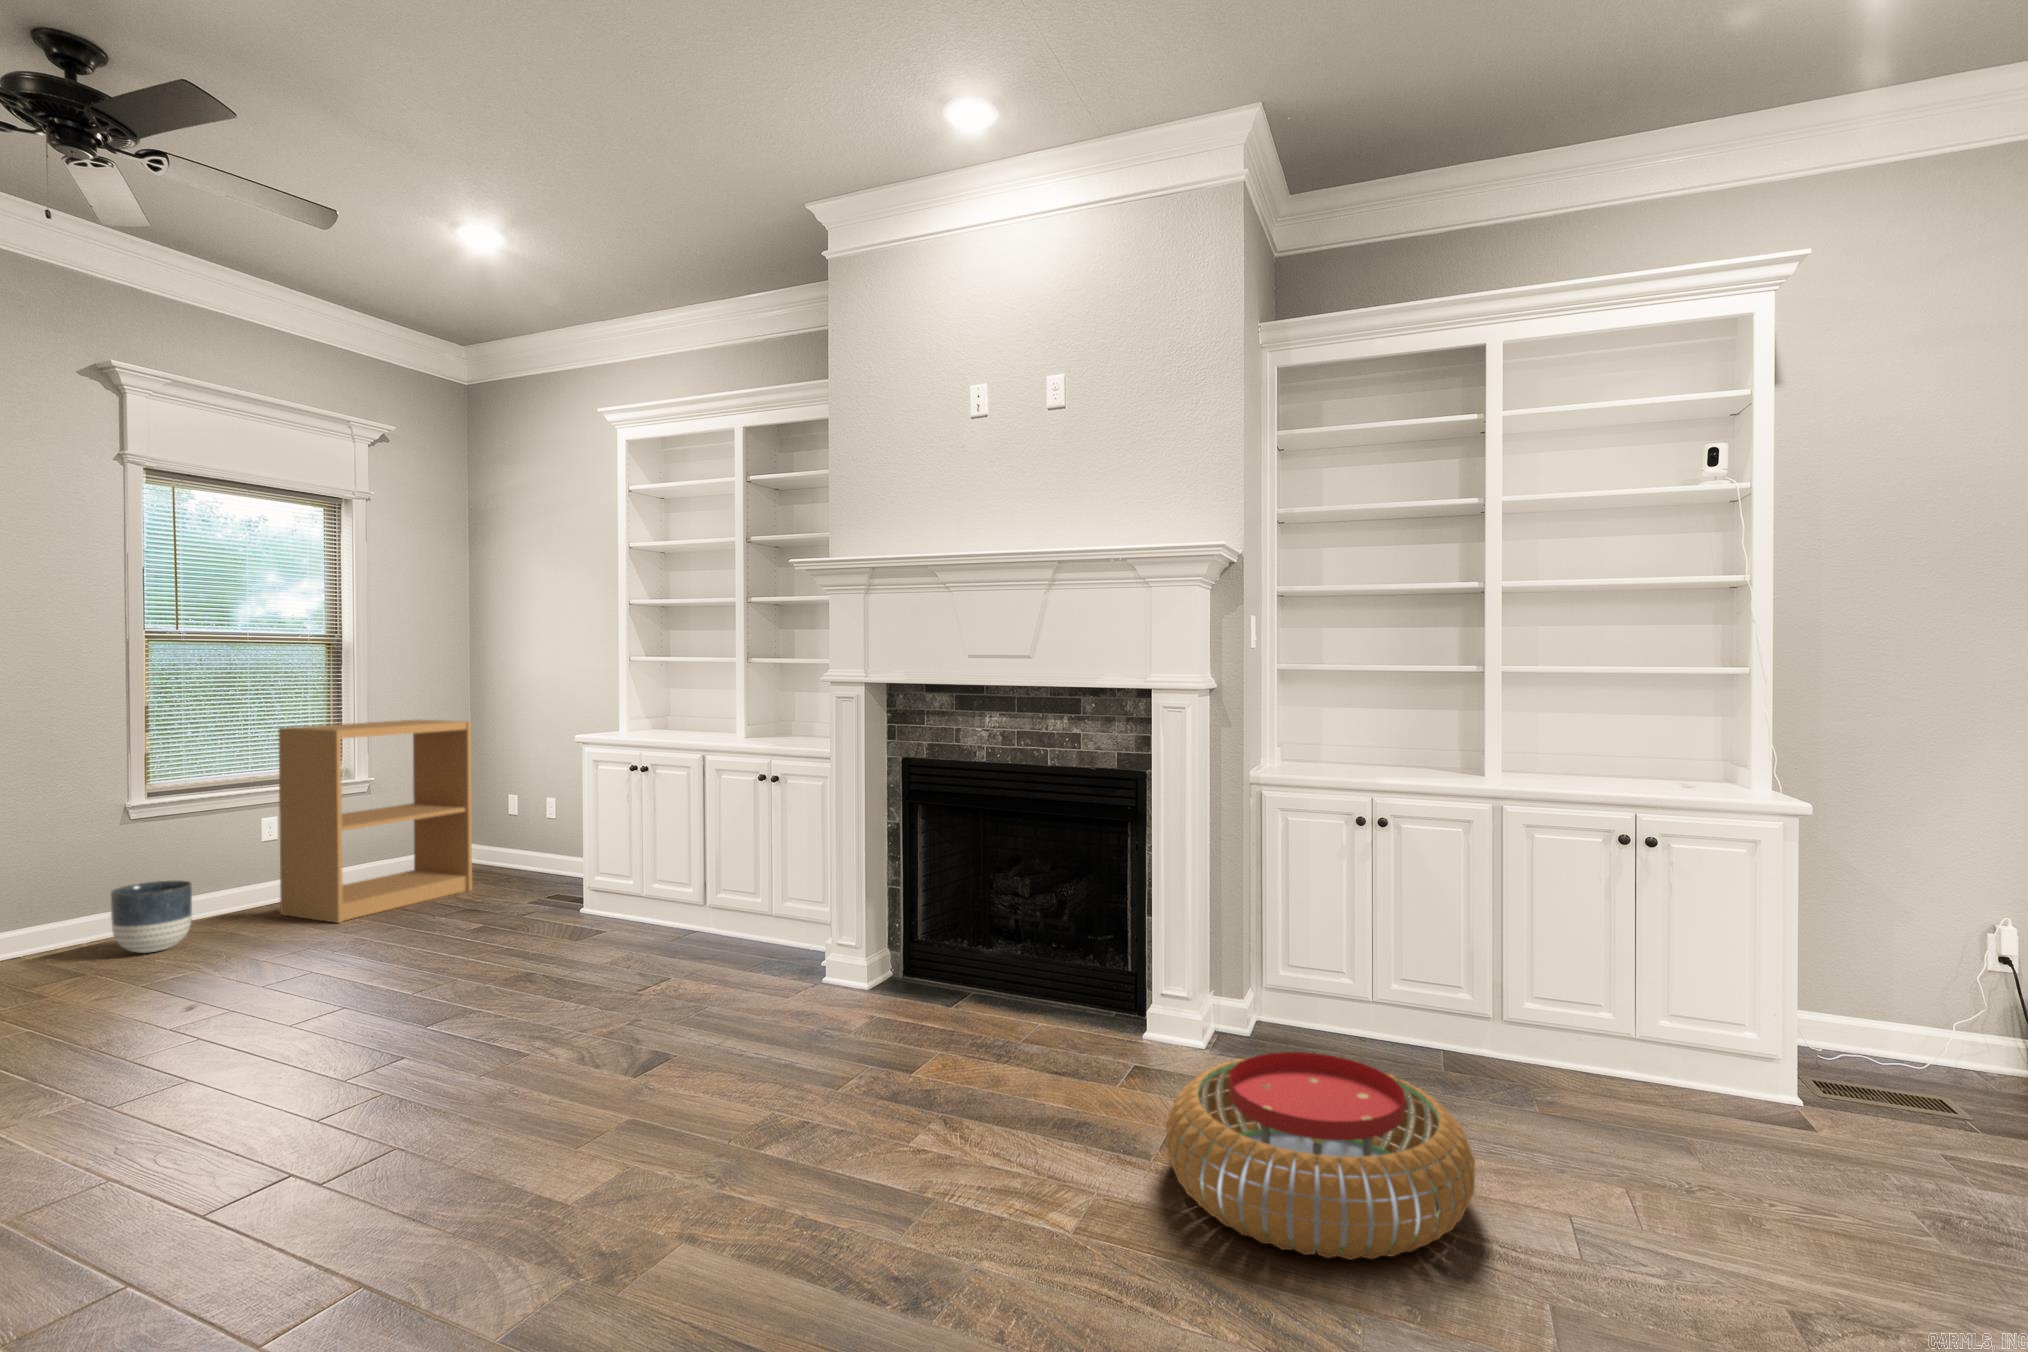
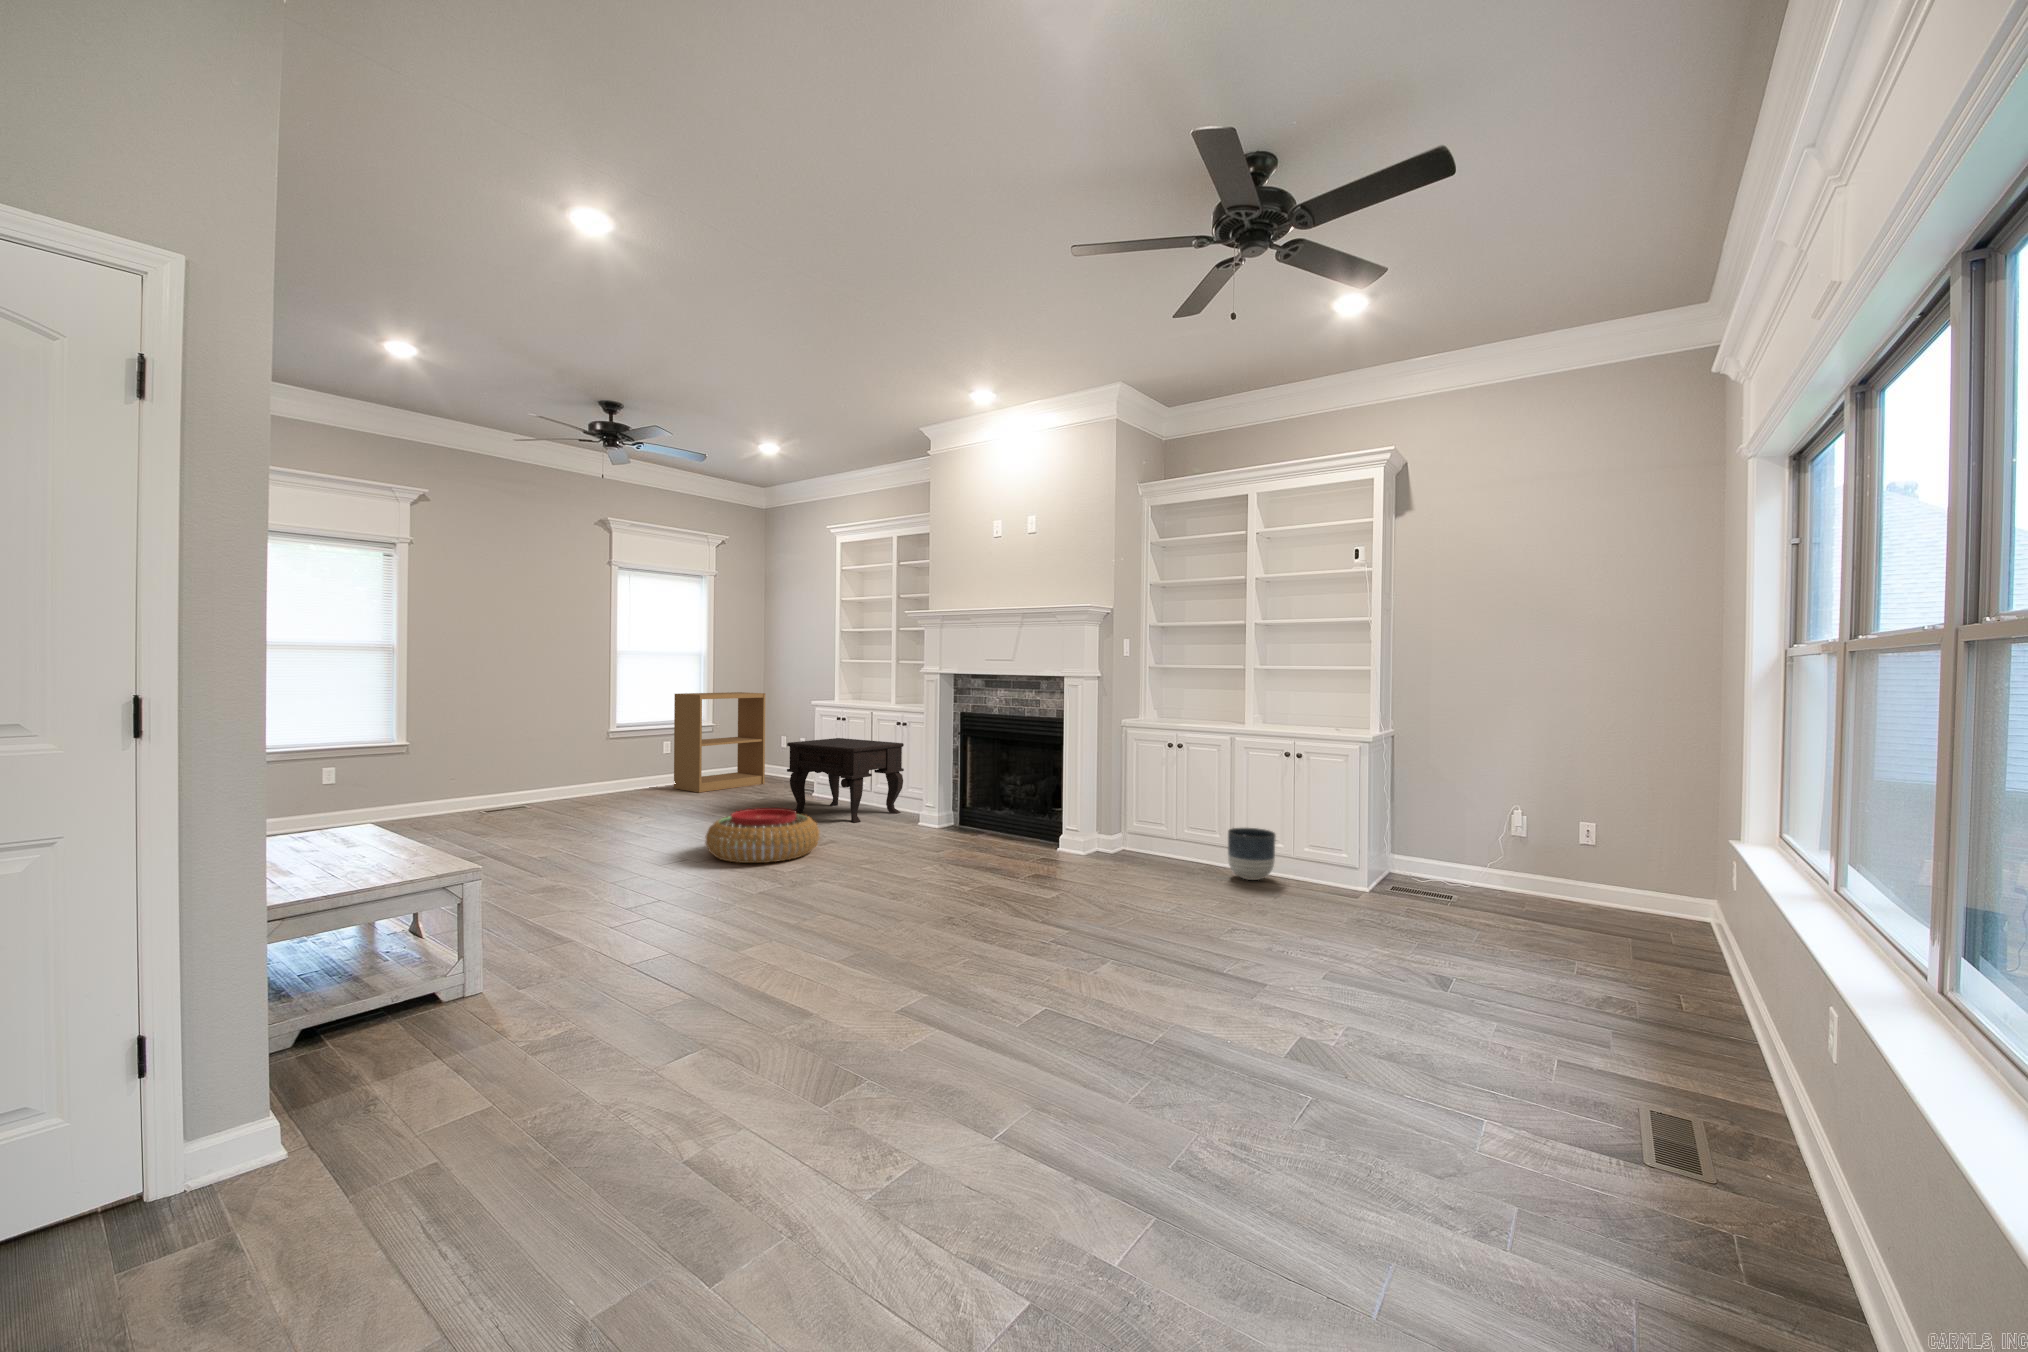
side table: none [542,808,779,986] -> present [787,738,904,823]
planter: present [111,880,192,953] -> present [1228,828,1276,880]
pouf: present [1166,1052,1475,1260] -> present [705,808,820,863]

